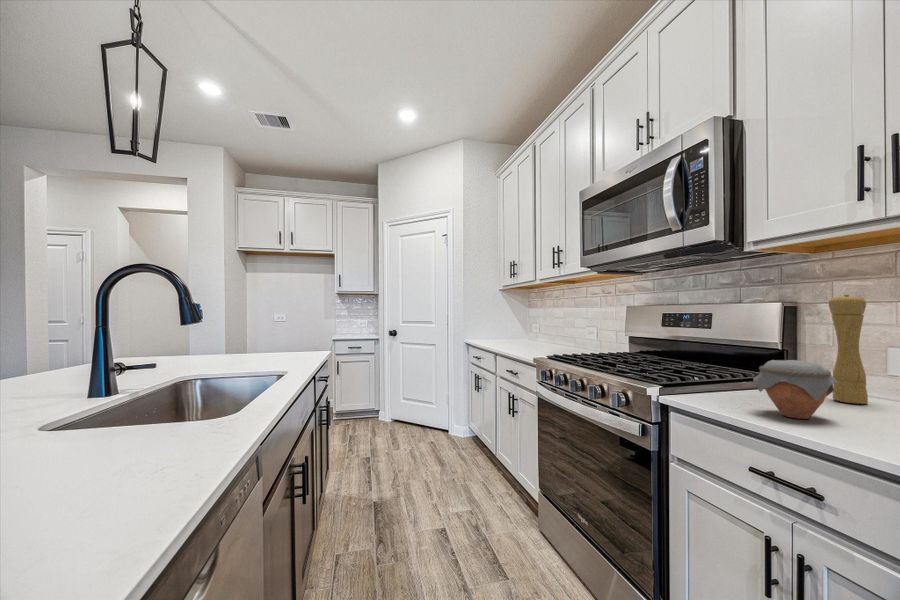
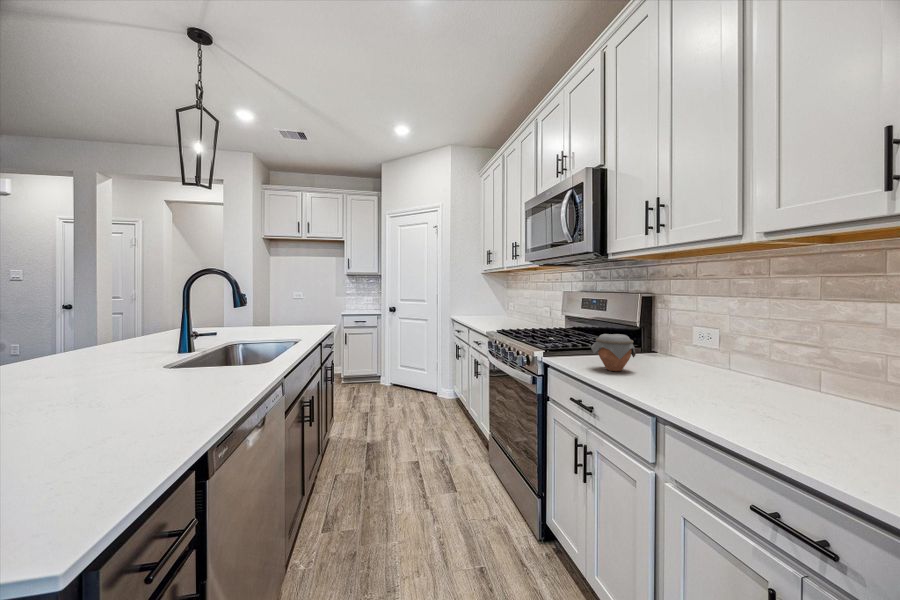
pepper mill: present [829,295,868,404] -> none [659,291,681,364]

